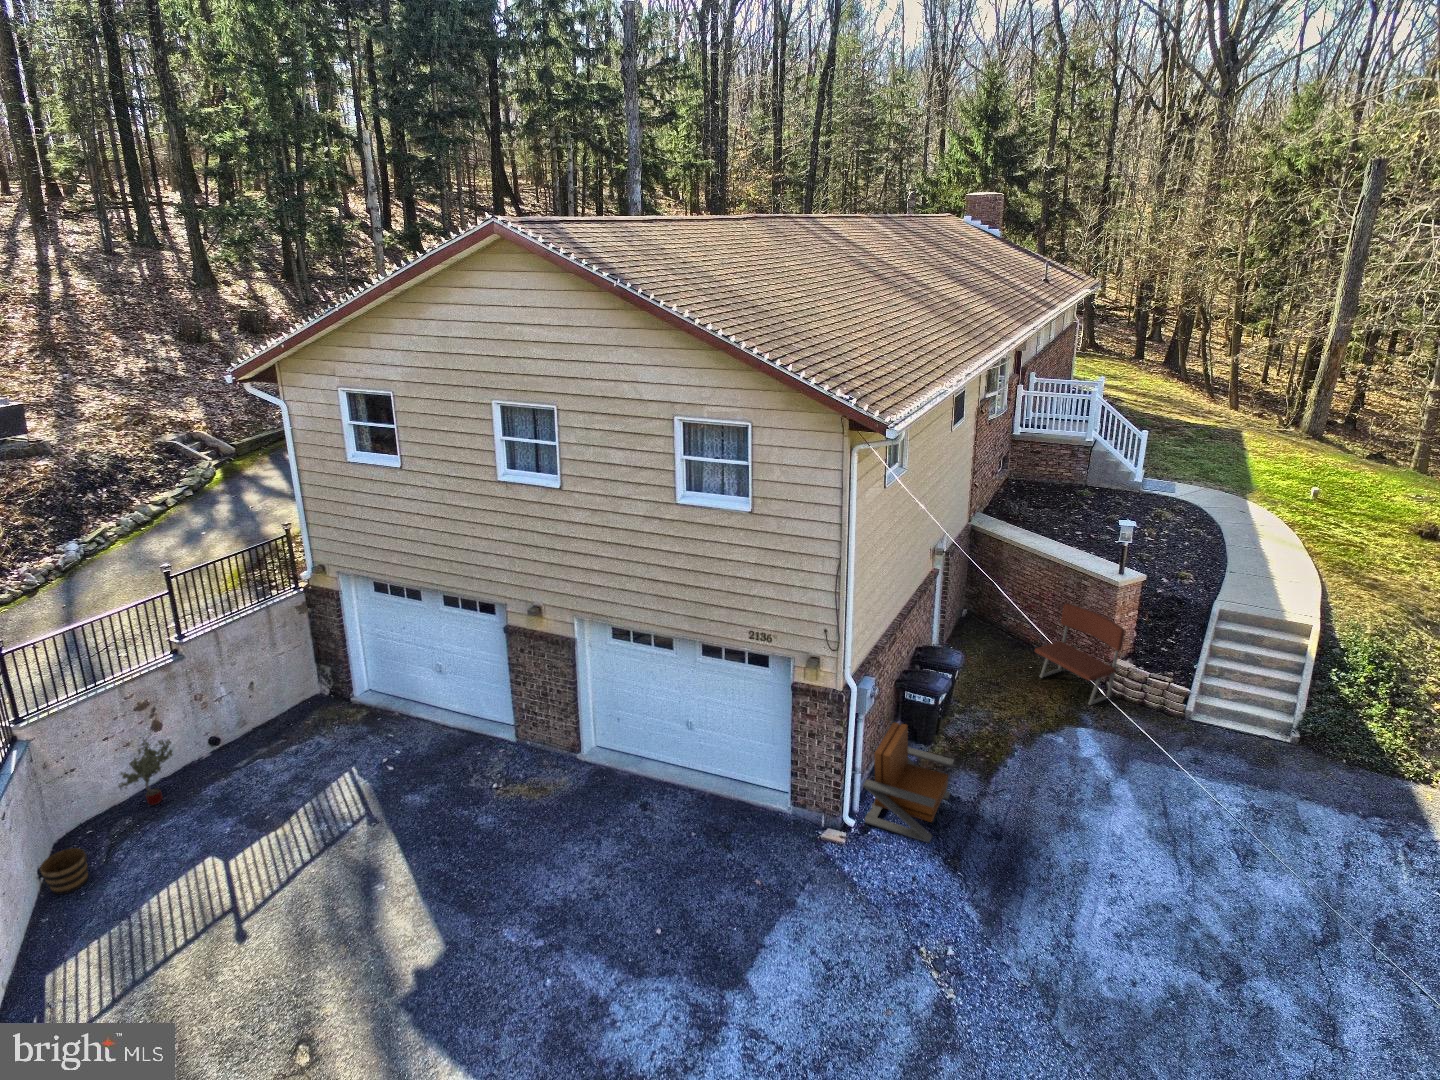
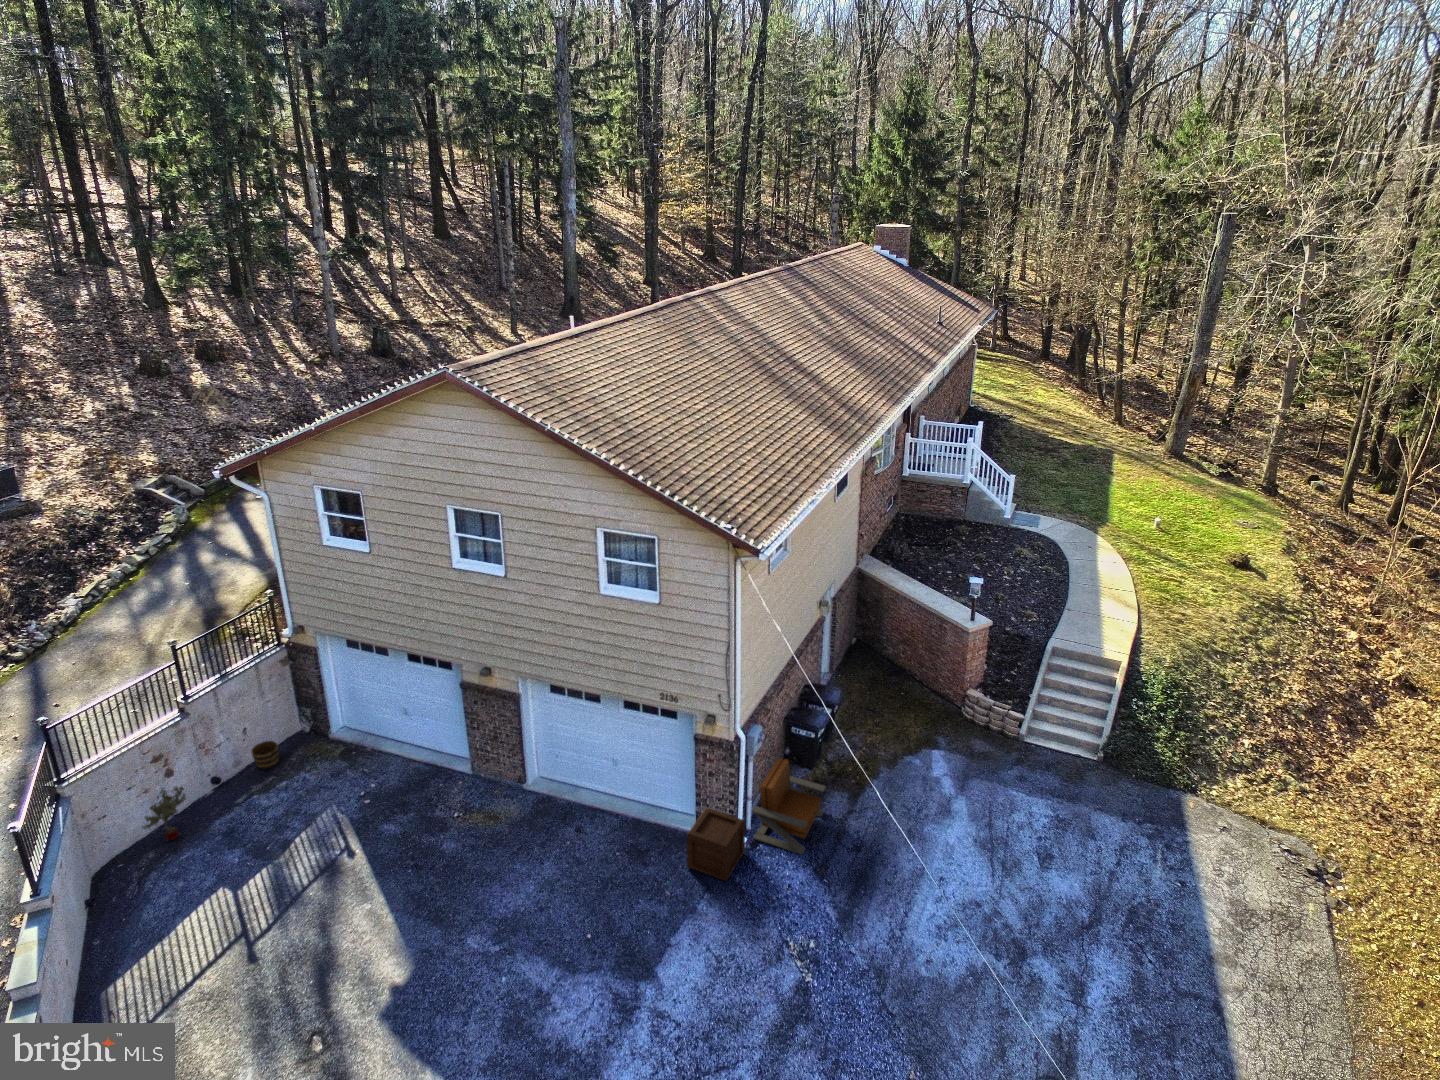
bench: present [1035,604,1125,705] -> none [904,644,972,729]
wooden crate: none [781,779,857,872] -> present [687,808,745,881]
bucket: present [39,848,88,894] -> present [252,741,279,769]

